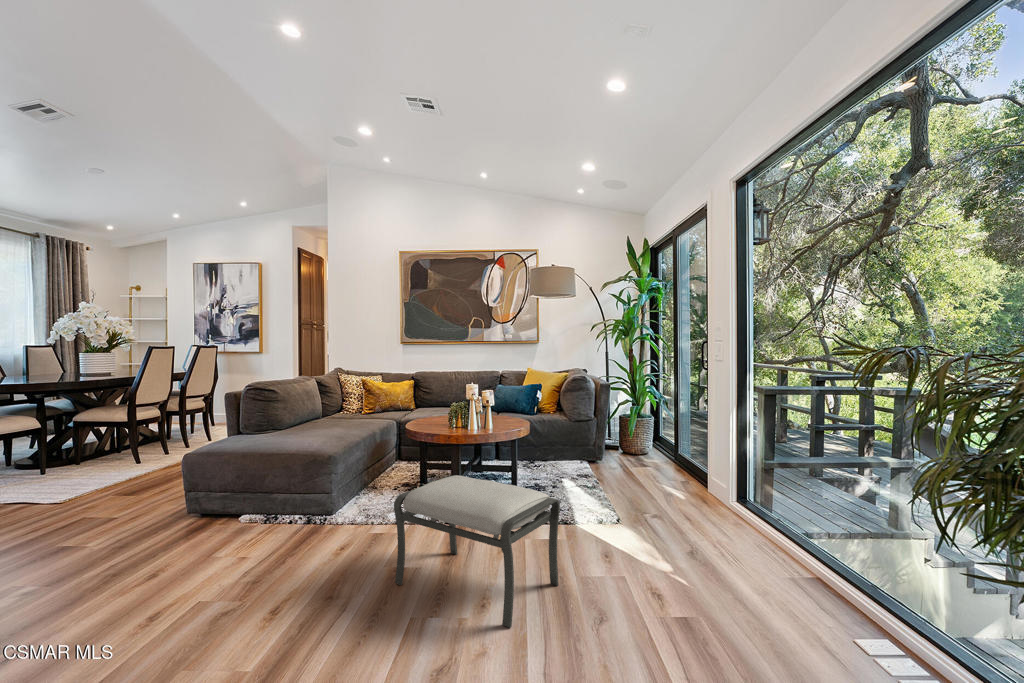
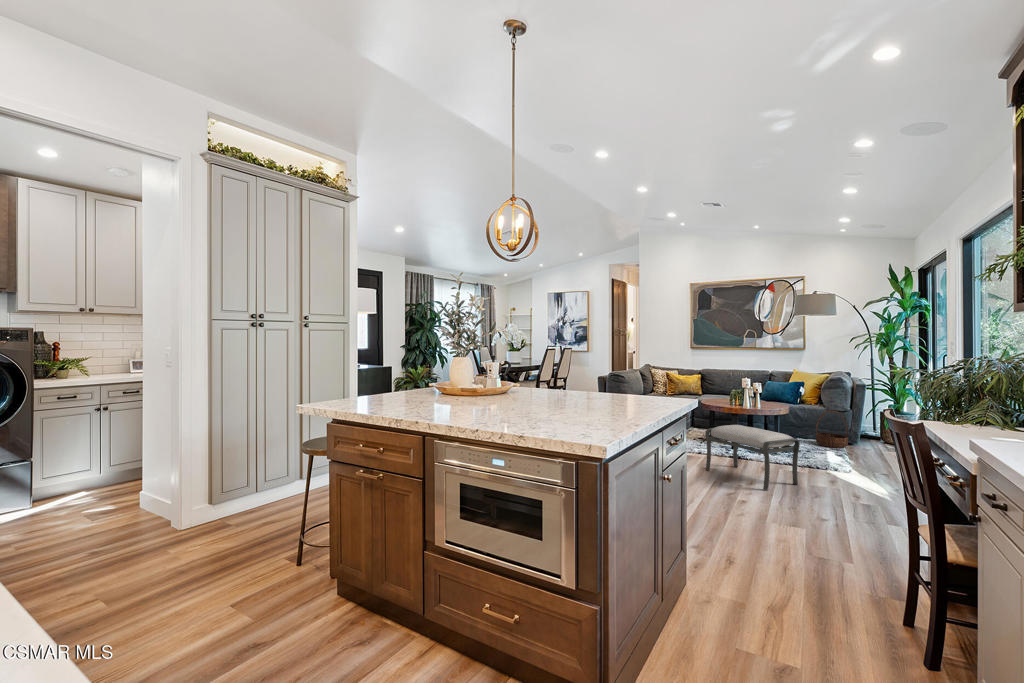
basket: none [559,422,595,473] -> present [816,411,848,448]

